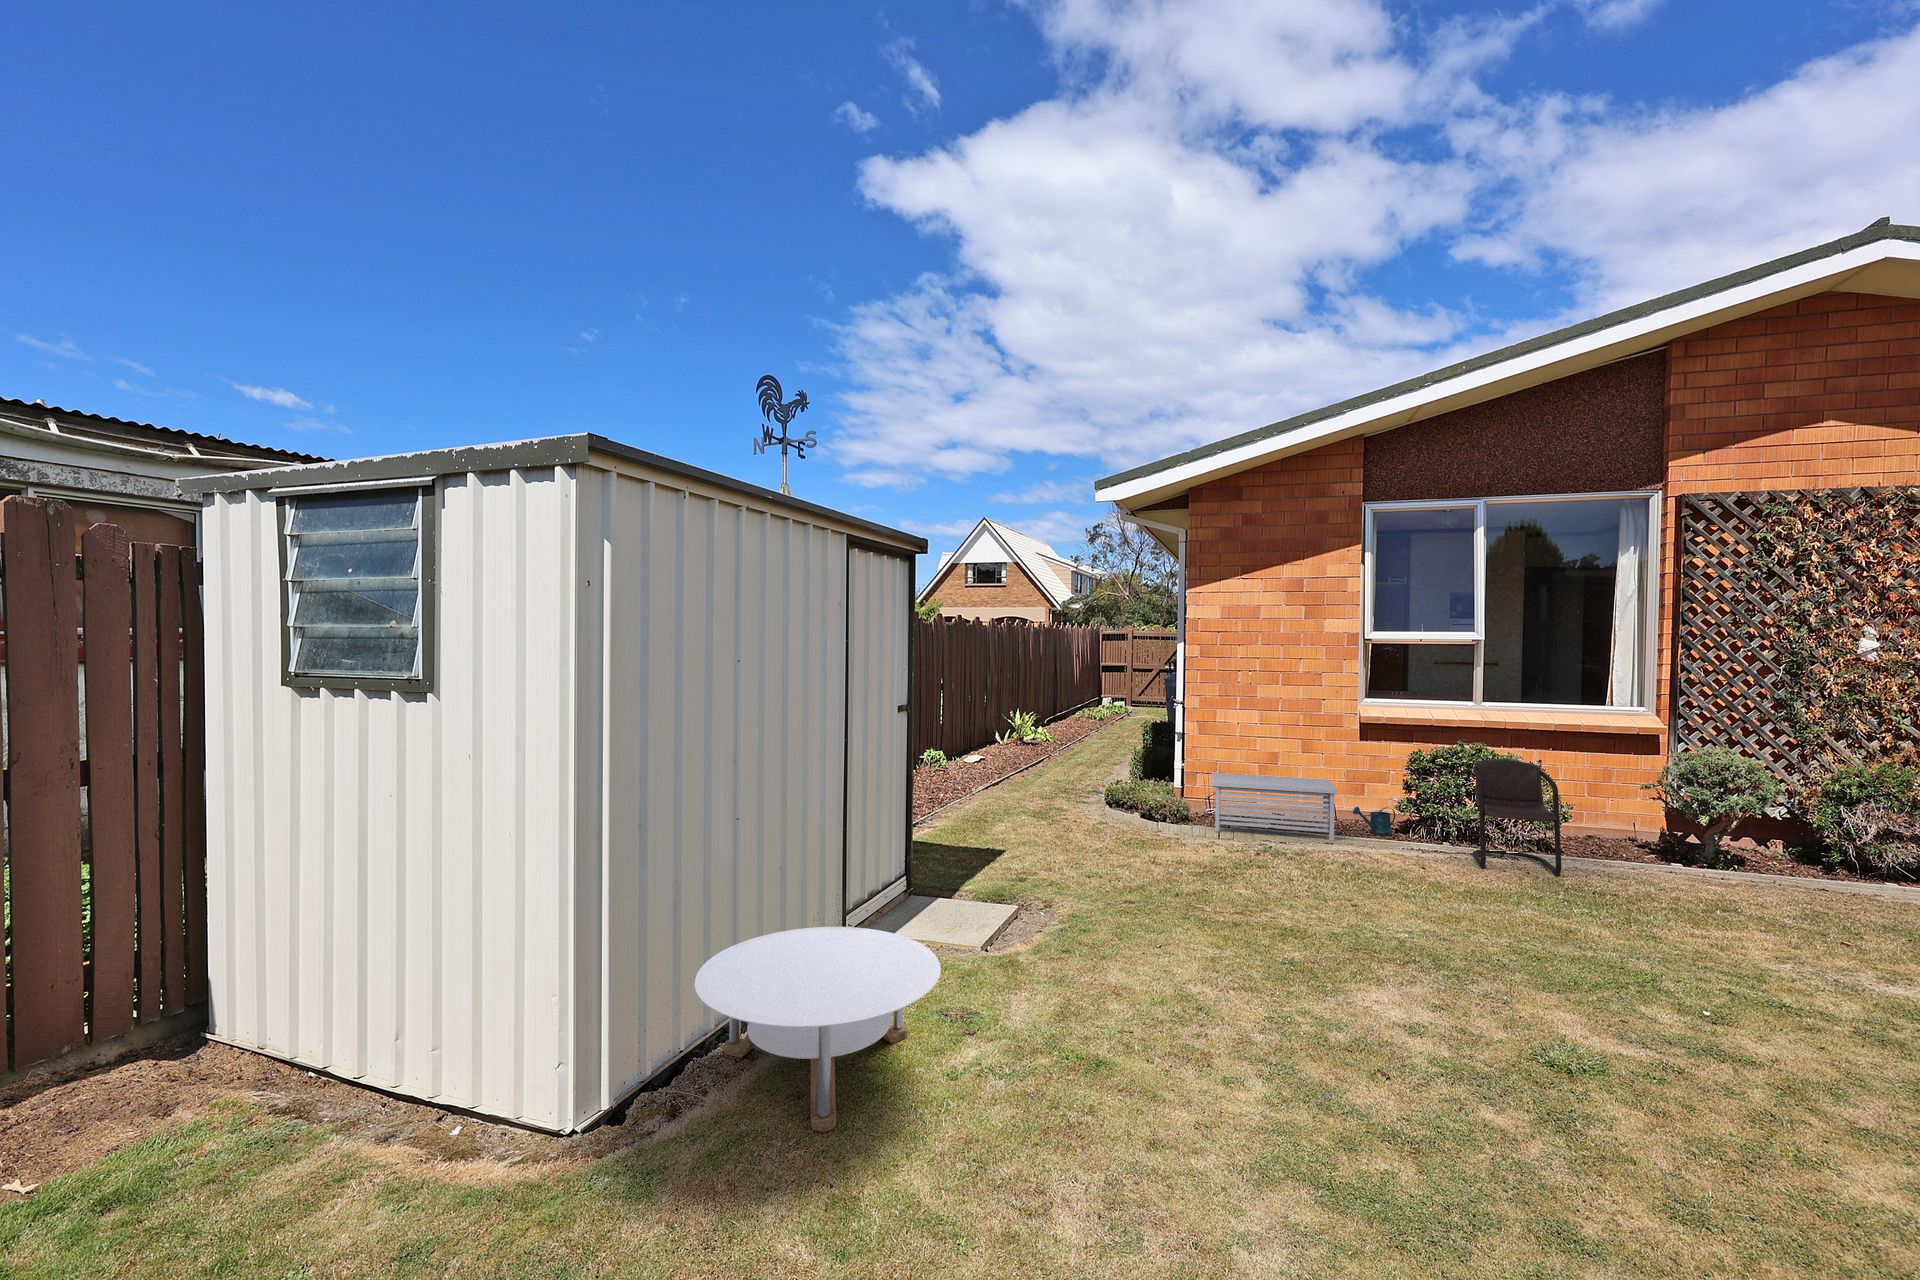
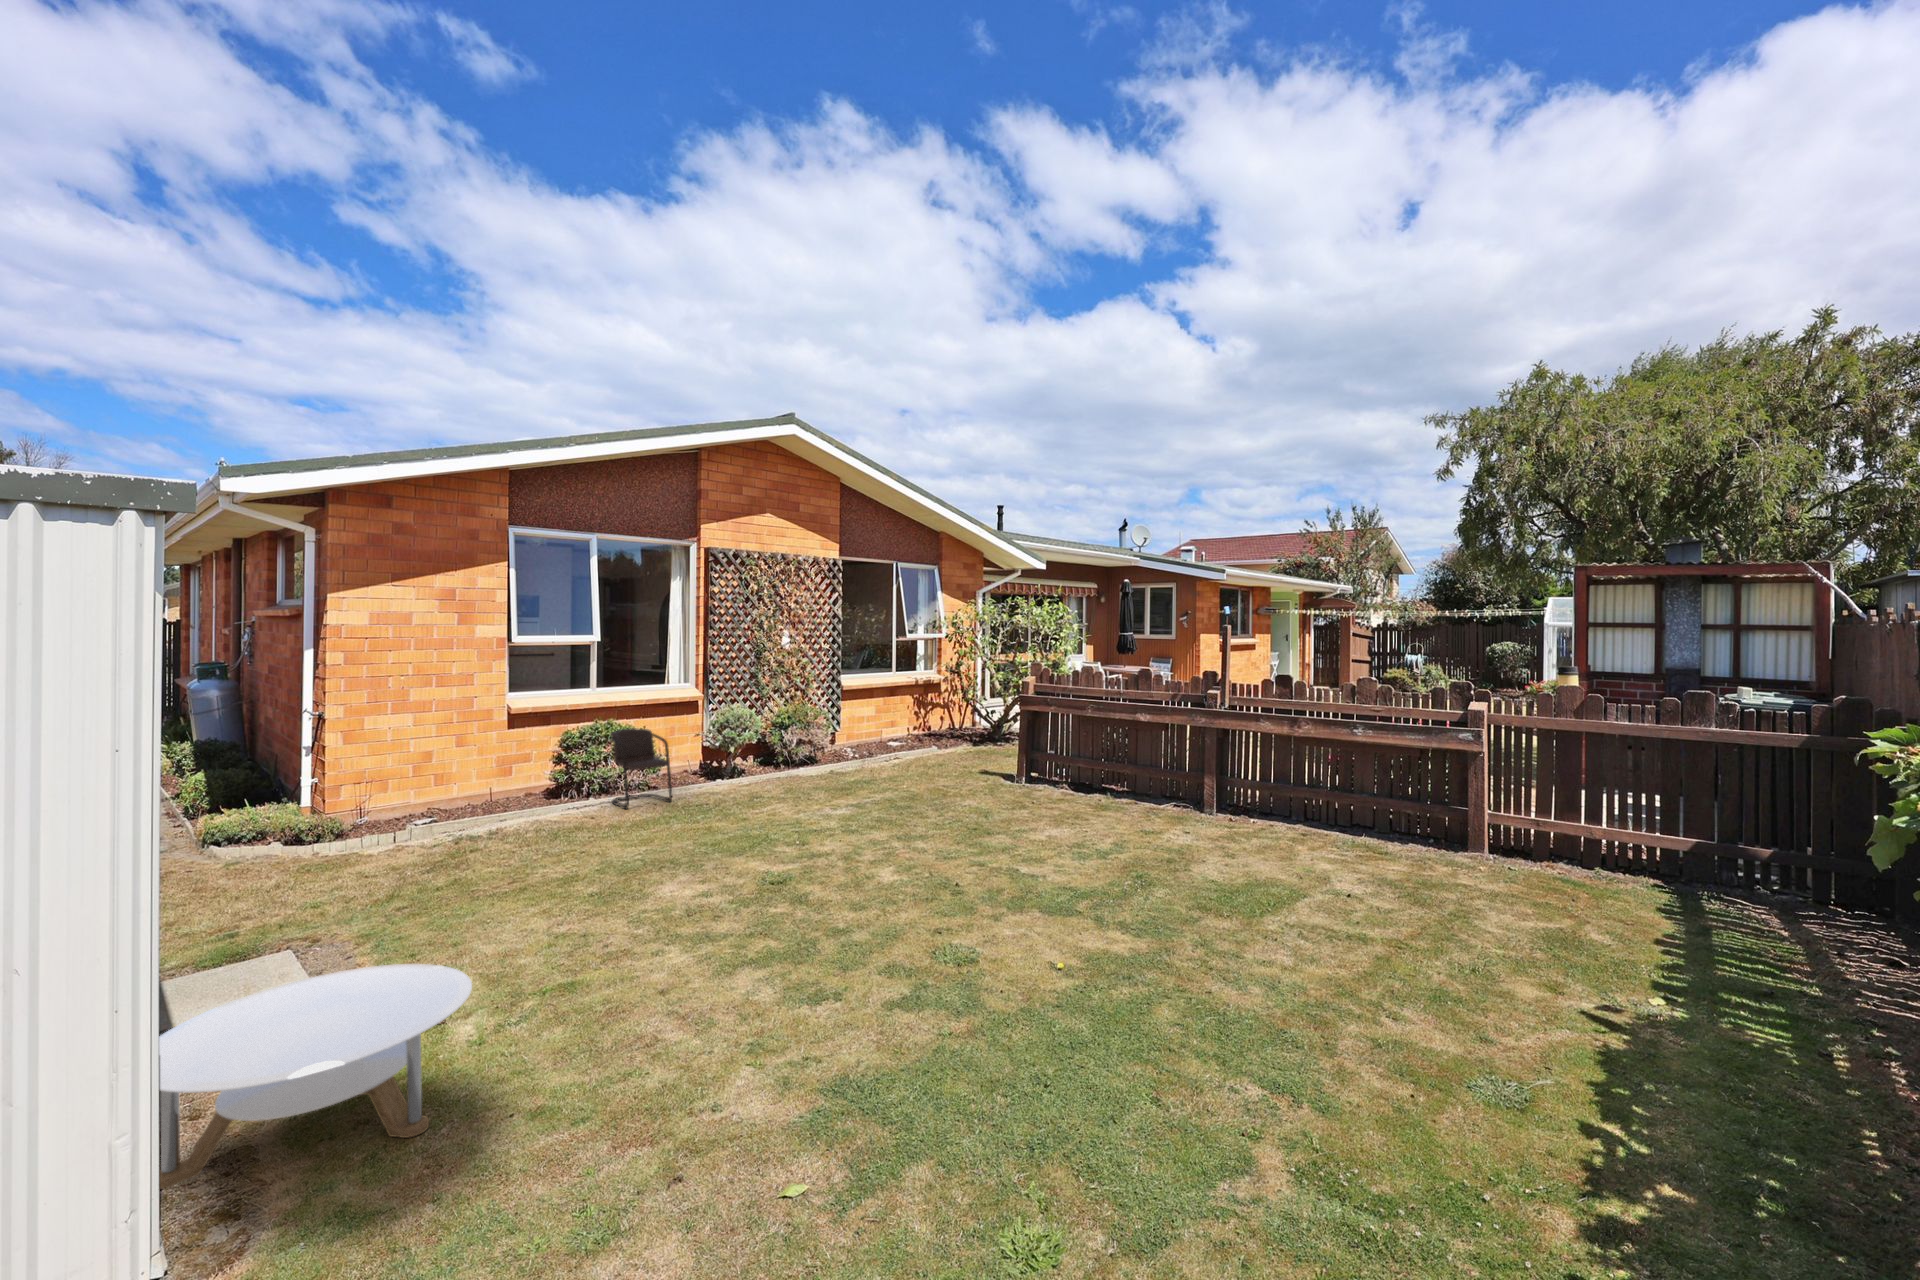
storage bench: present [1212,773,1337,841] -> none [362,769,507,840]
watering can: present [1353,807,1395,835] -> none [509,783,542,808]

